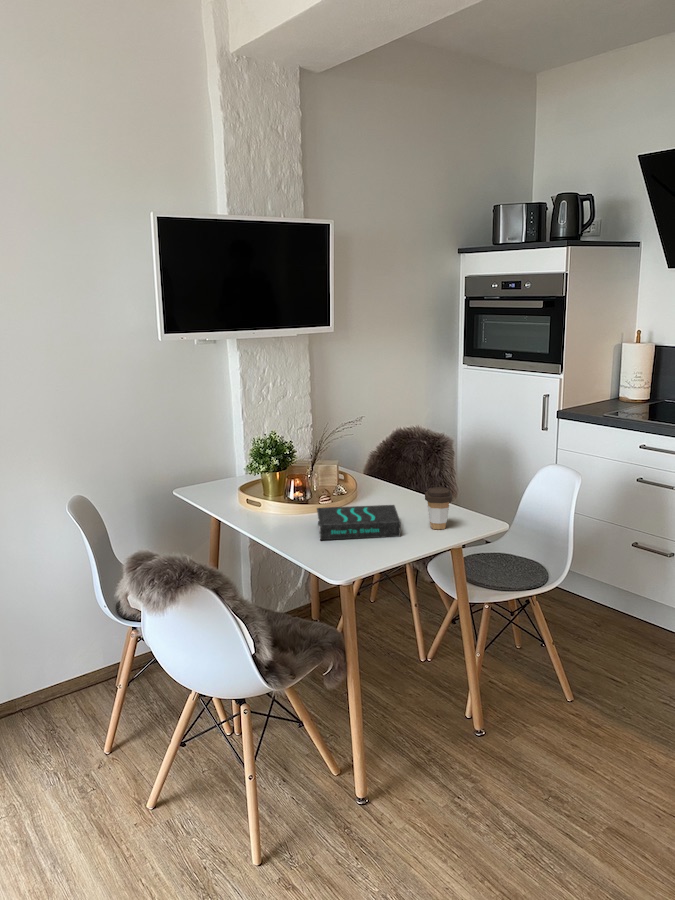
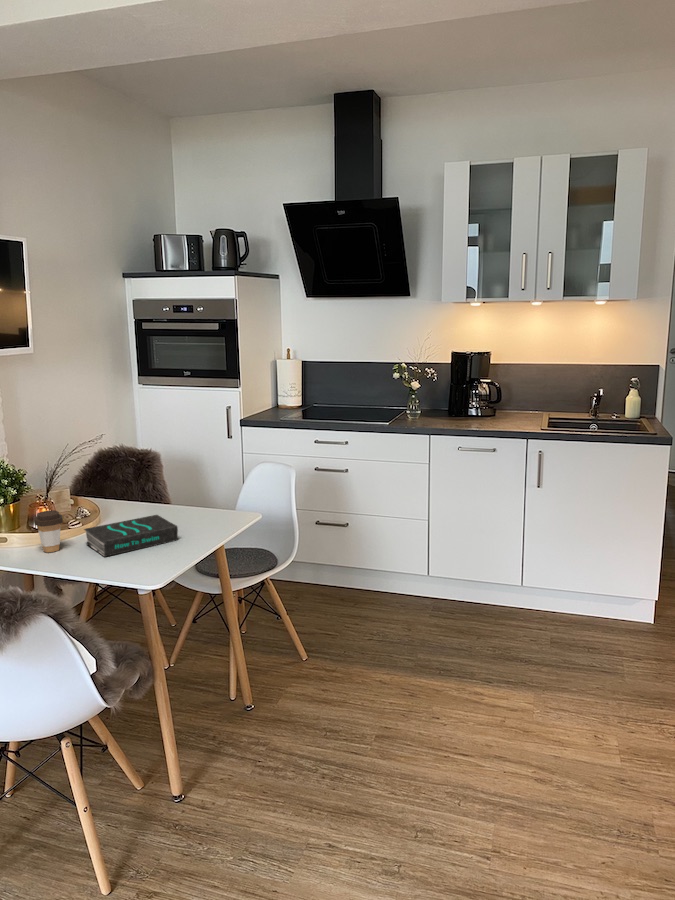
coffee cup: present [425,487,452,529] -> present [34,510,63,552]

